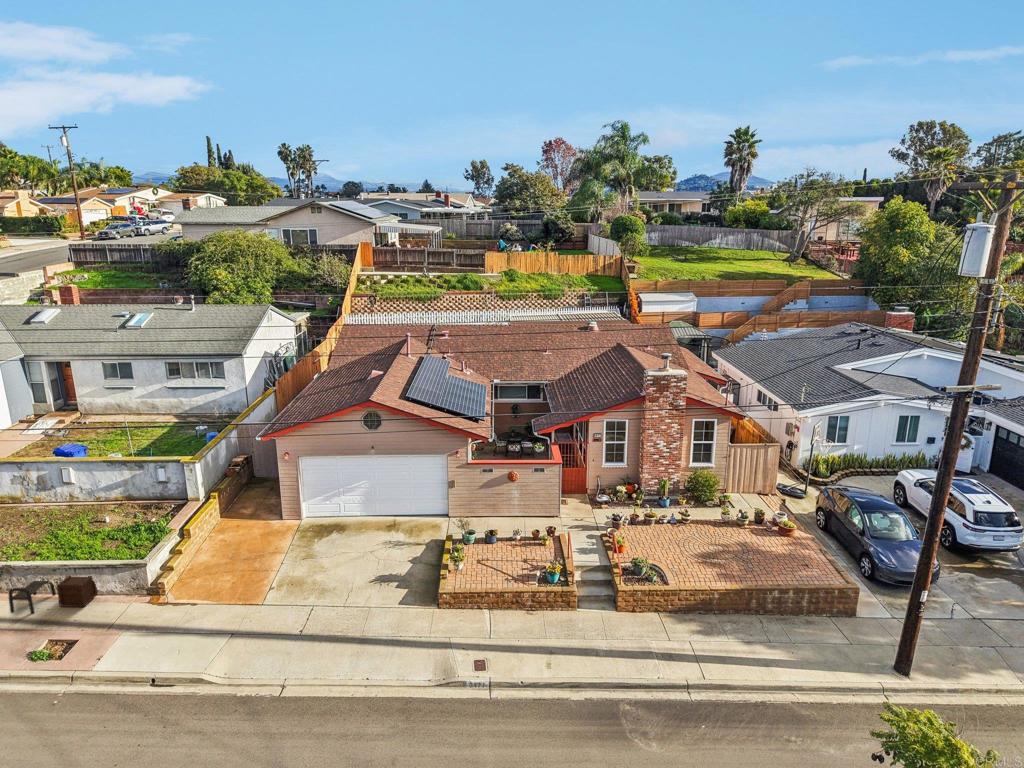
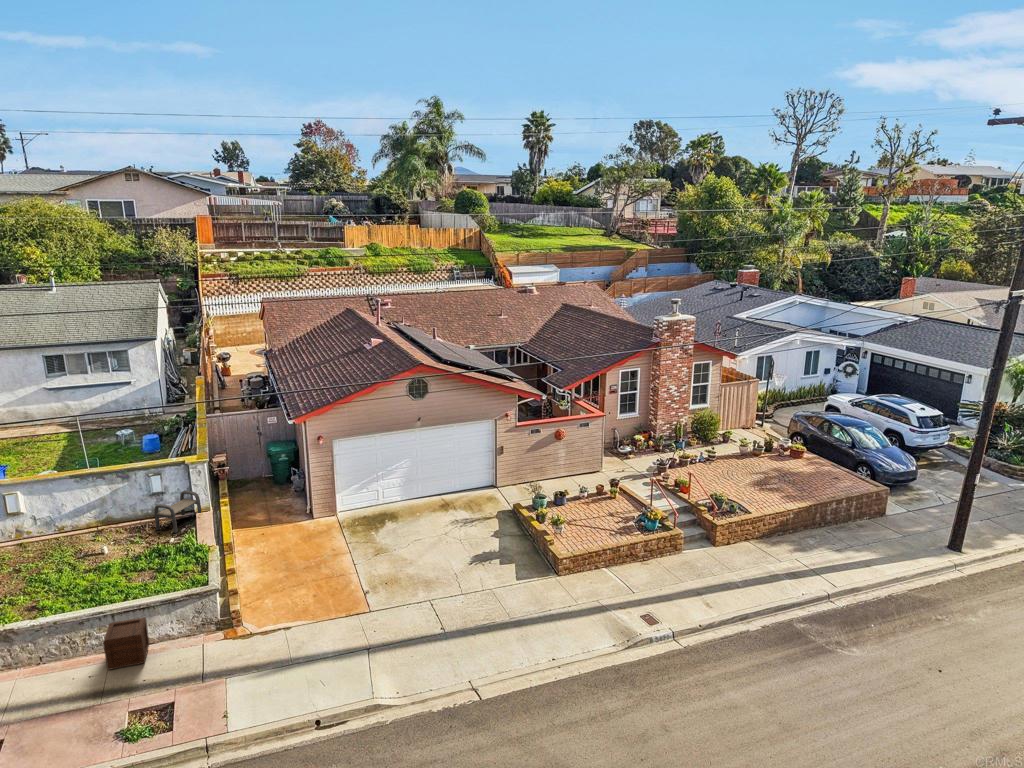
bench: present [9,581,56,613] -> present [154,491,201,533]

